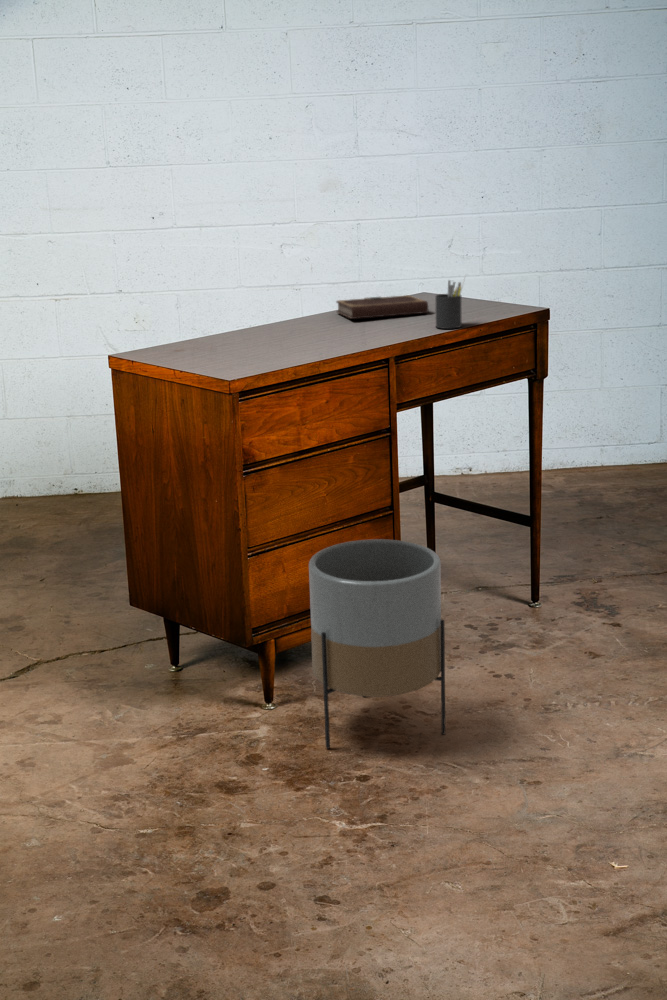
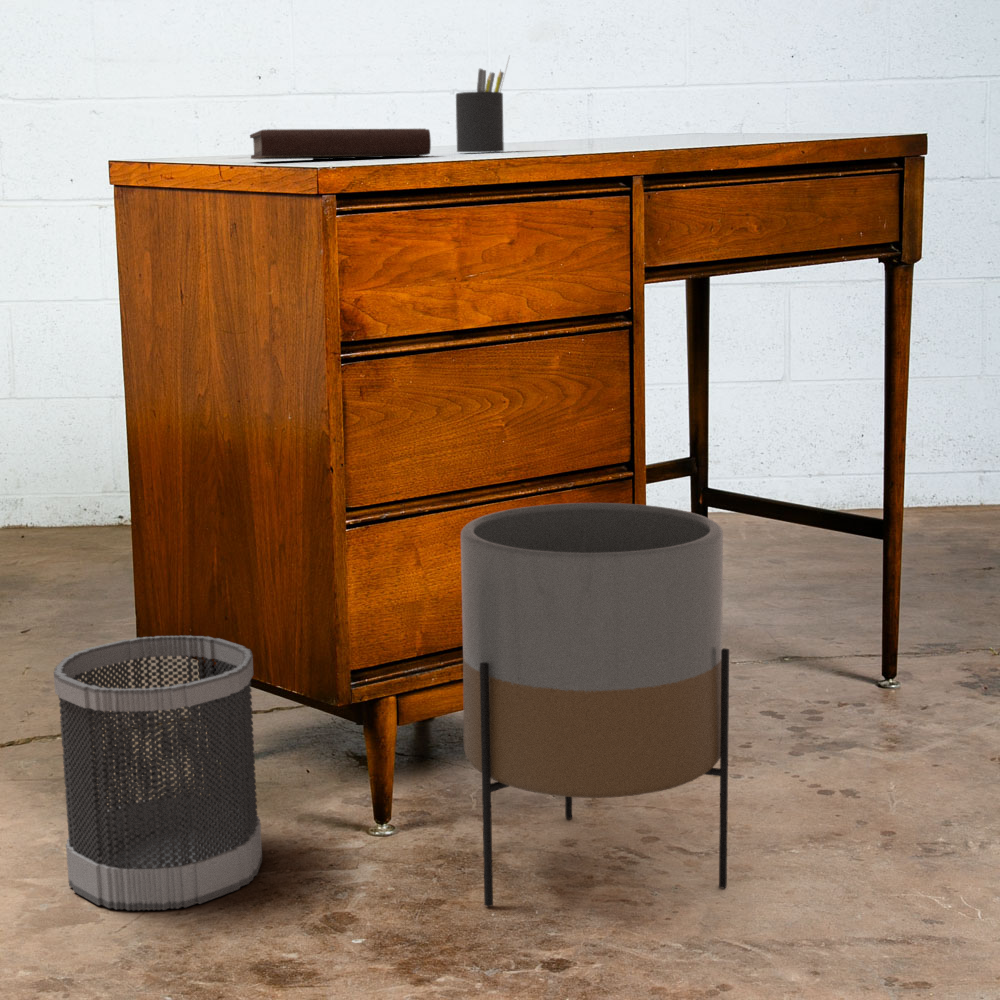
pen holder: present [436,279,464,329] -> present [456,67,507,152]
notebook: present [337,295,428,319] -> present [250,129,431,160]
wastebasket: none [104,613,210,757] -> present [54,636,262,910]

